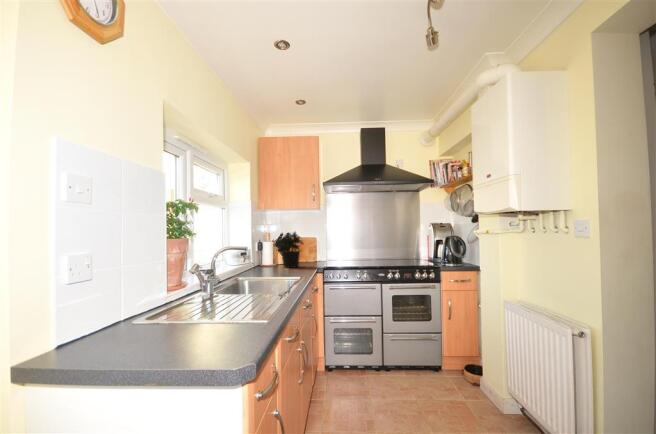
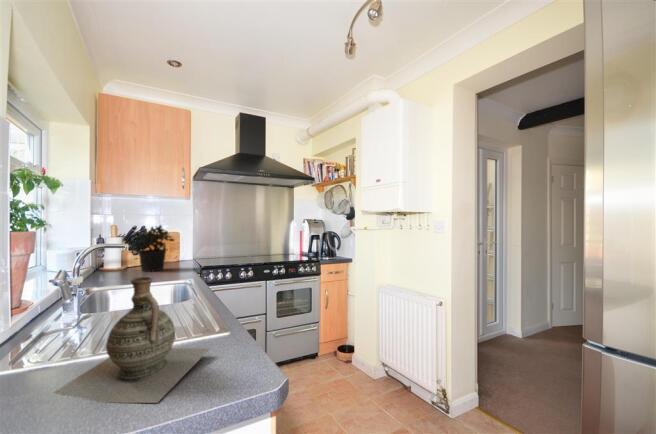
ceramic jug: none [144,266,242,346] -> present [54,277,209,403]

